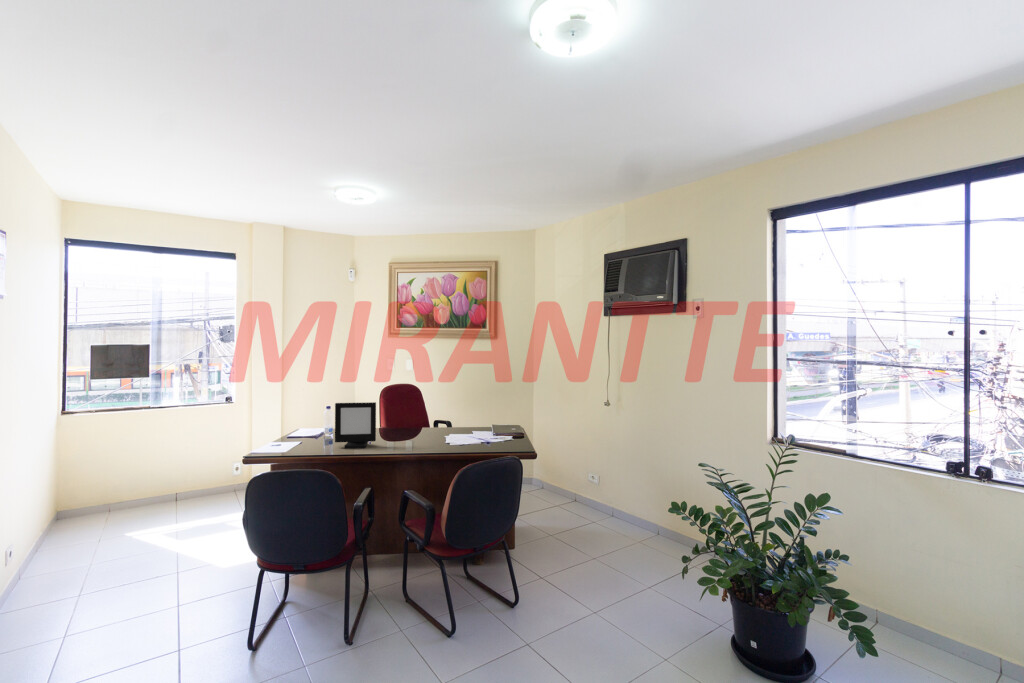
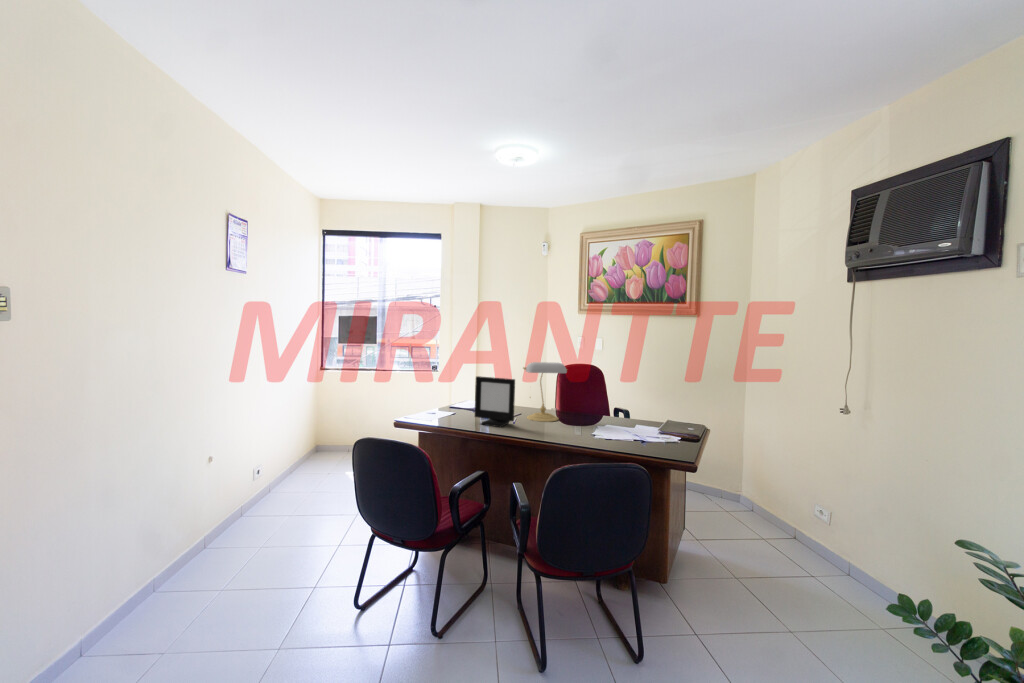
desk lamp: none [371,384,413,439] -> present [523,362,567,422]

